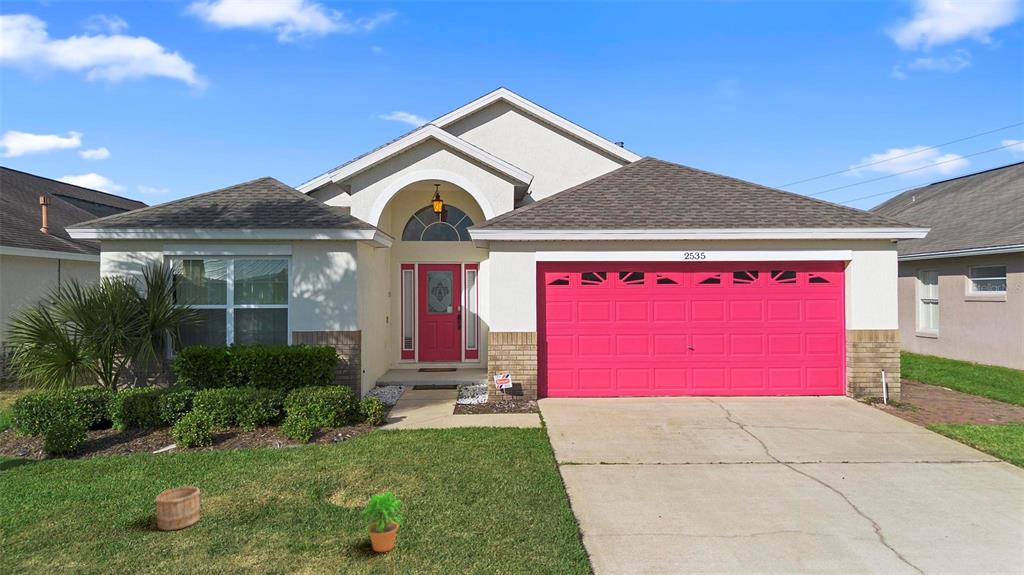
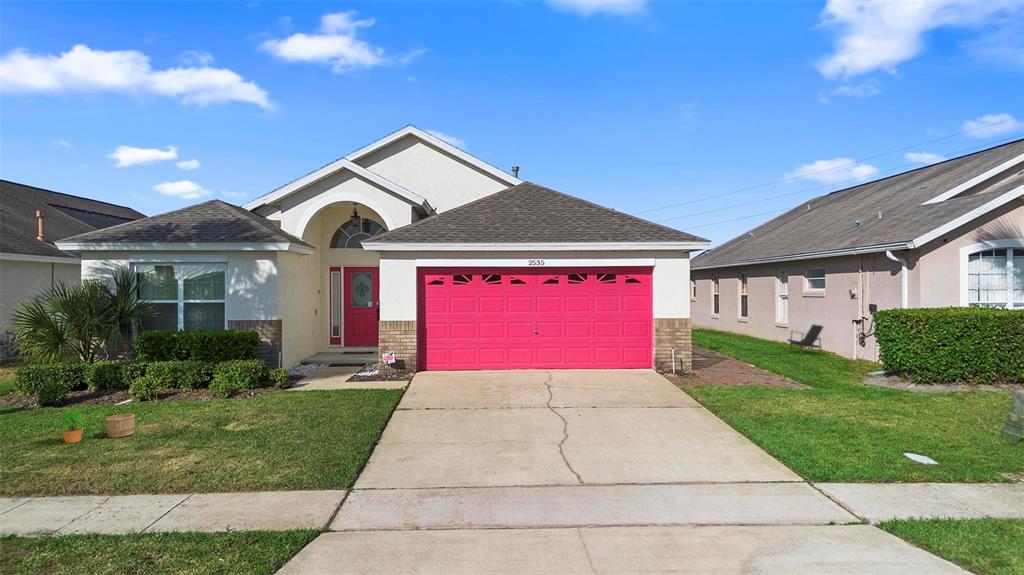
lounge chair: none [958,335,1011,372] -> present [788,324,823,353]
potted plant: present [362,491,402,552] -> present [59,410,84,443]

